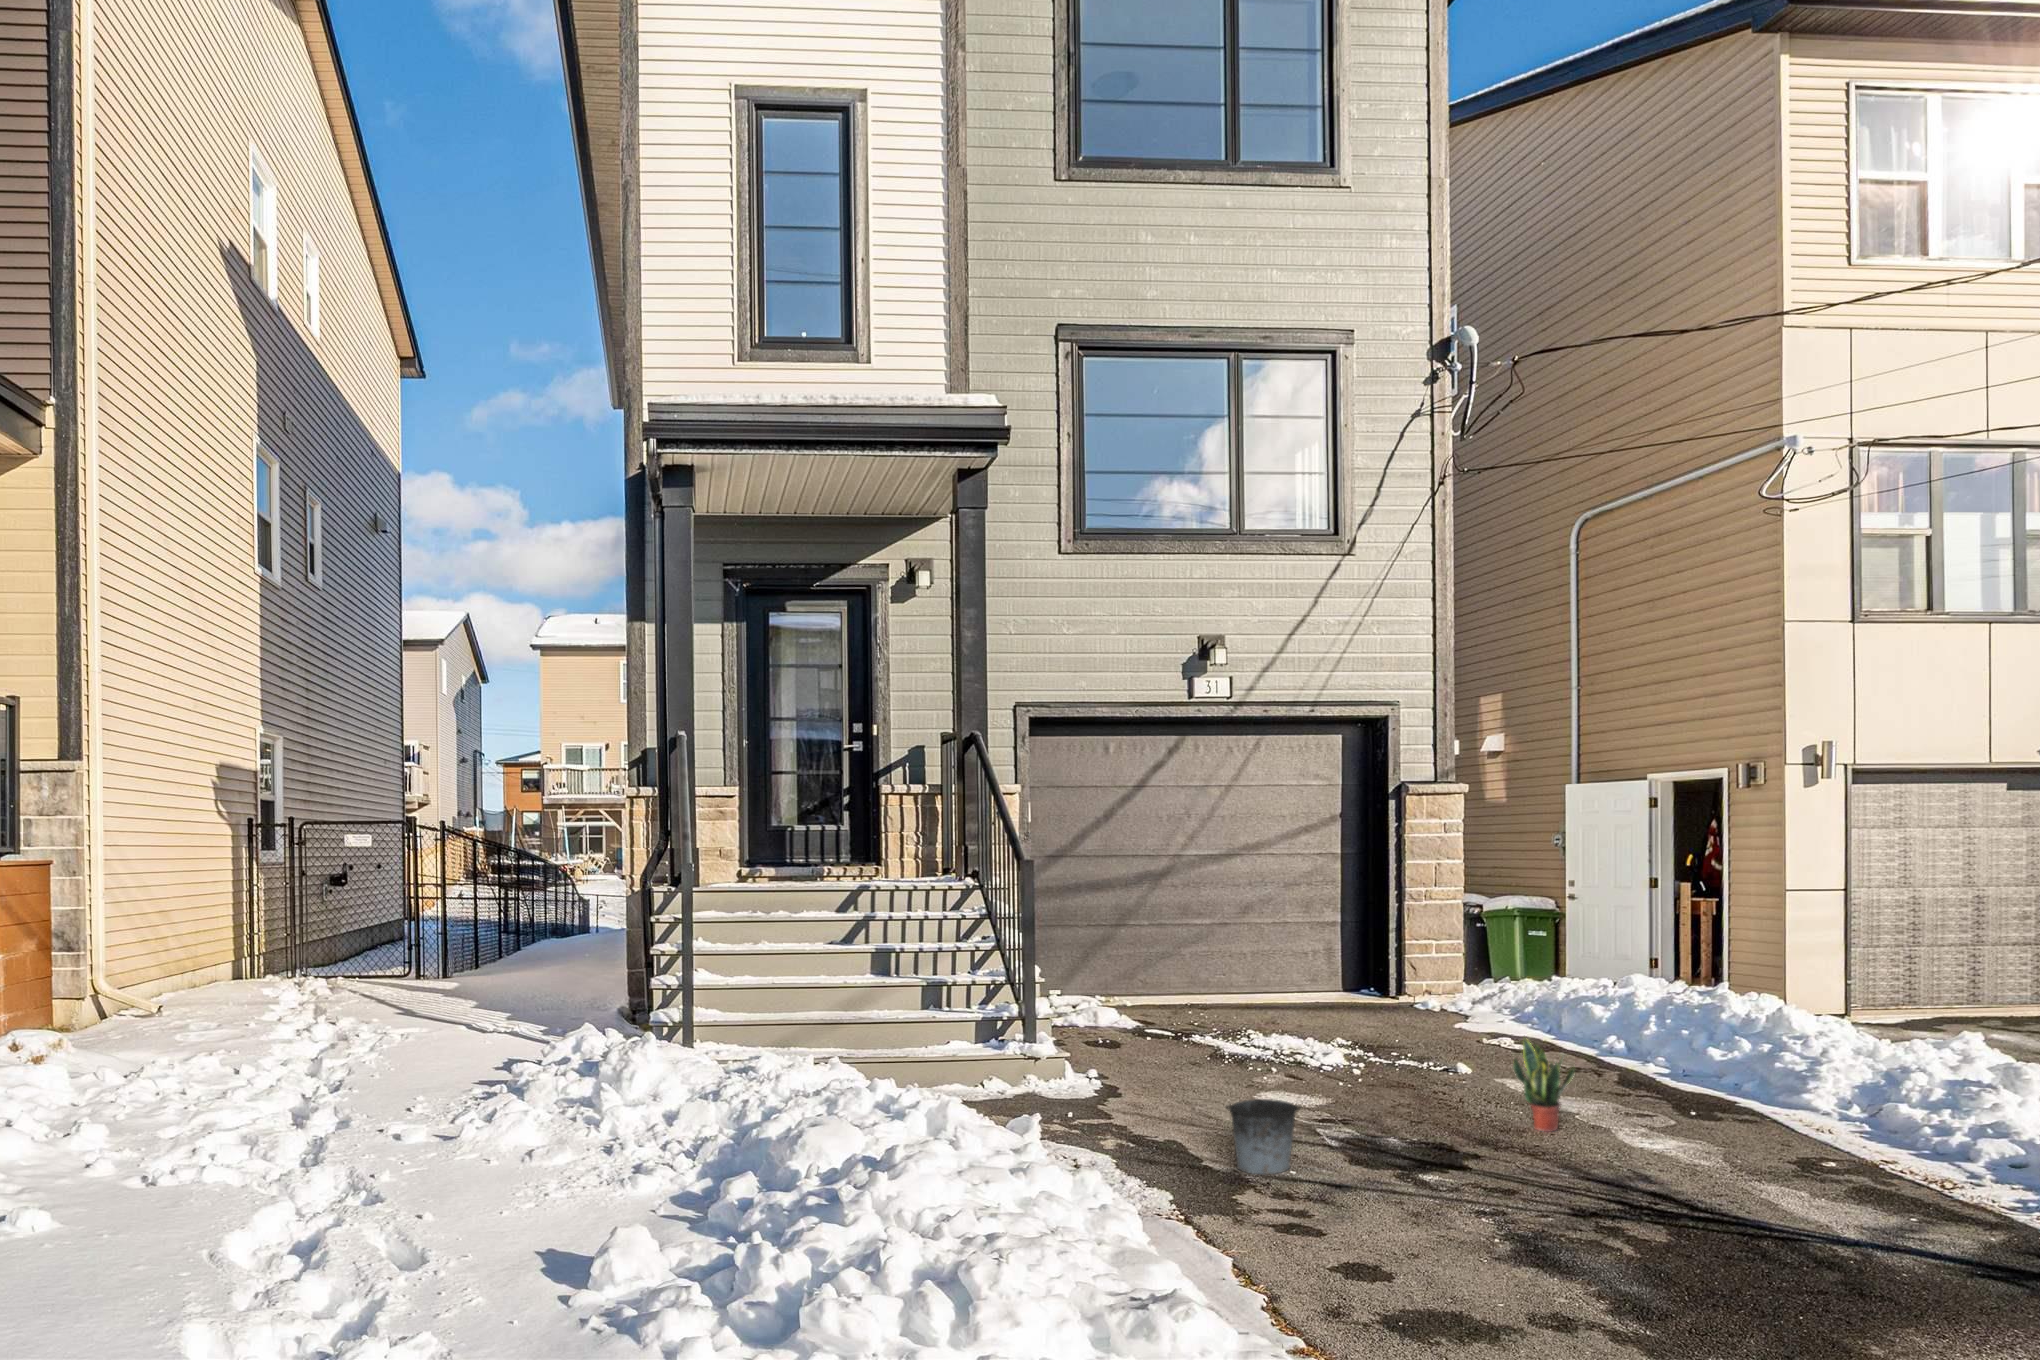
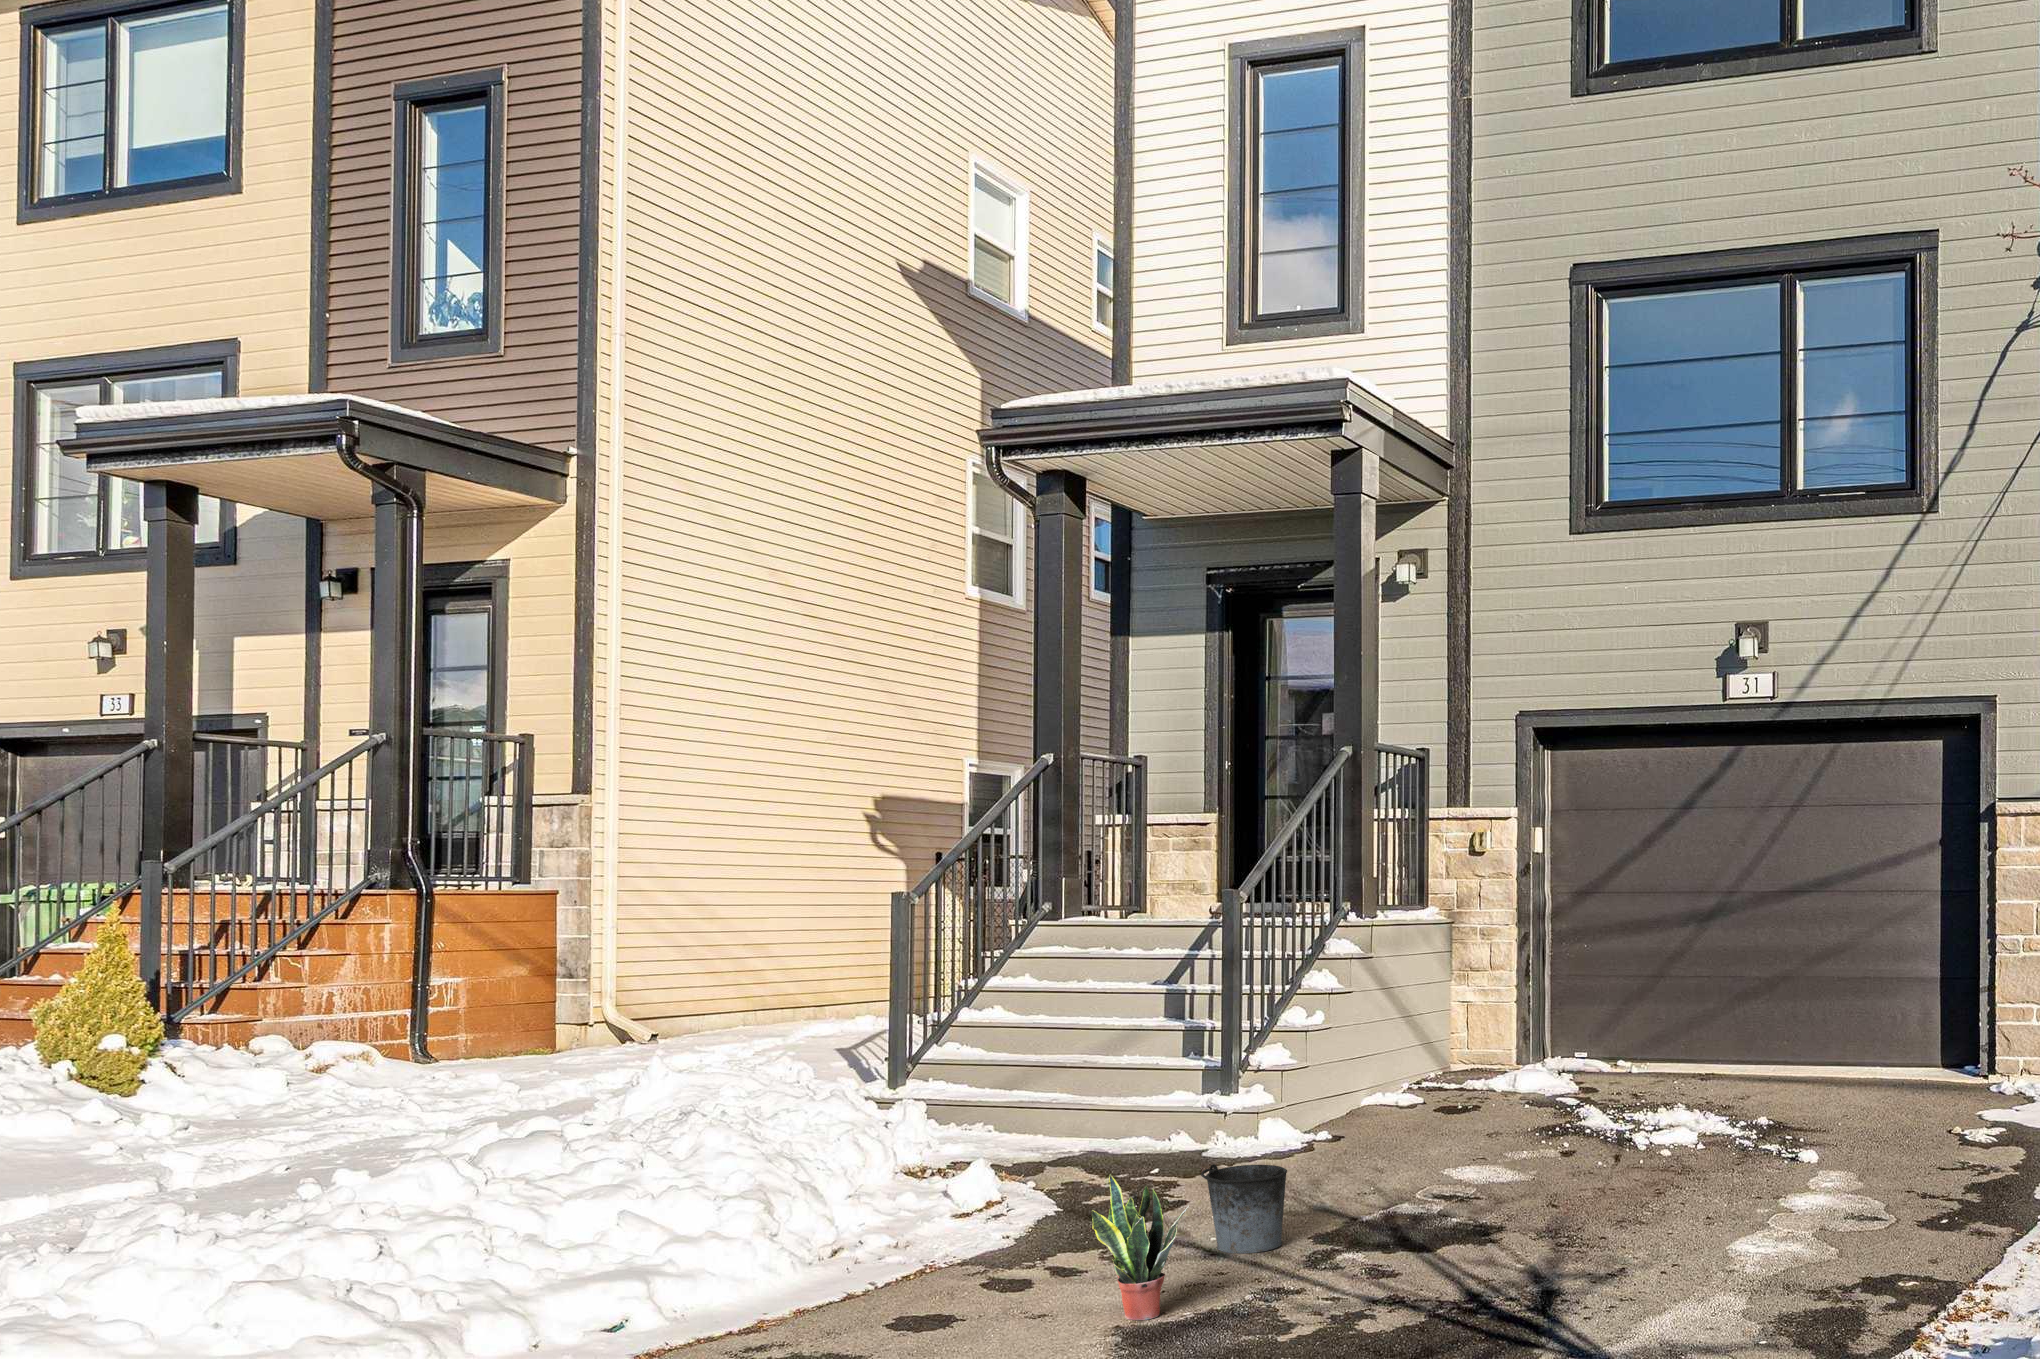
potted plant: present [1513,1037,1575,1132] -> present [1092,1174,1188,1320]

